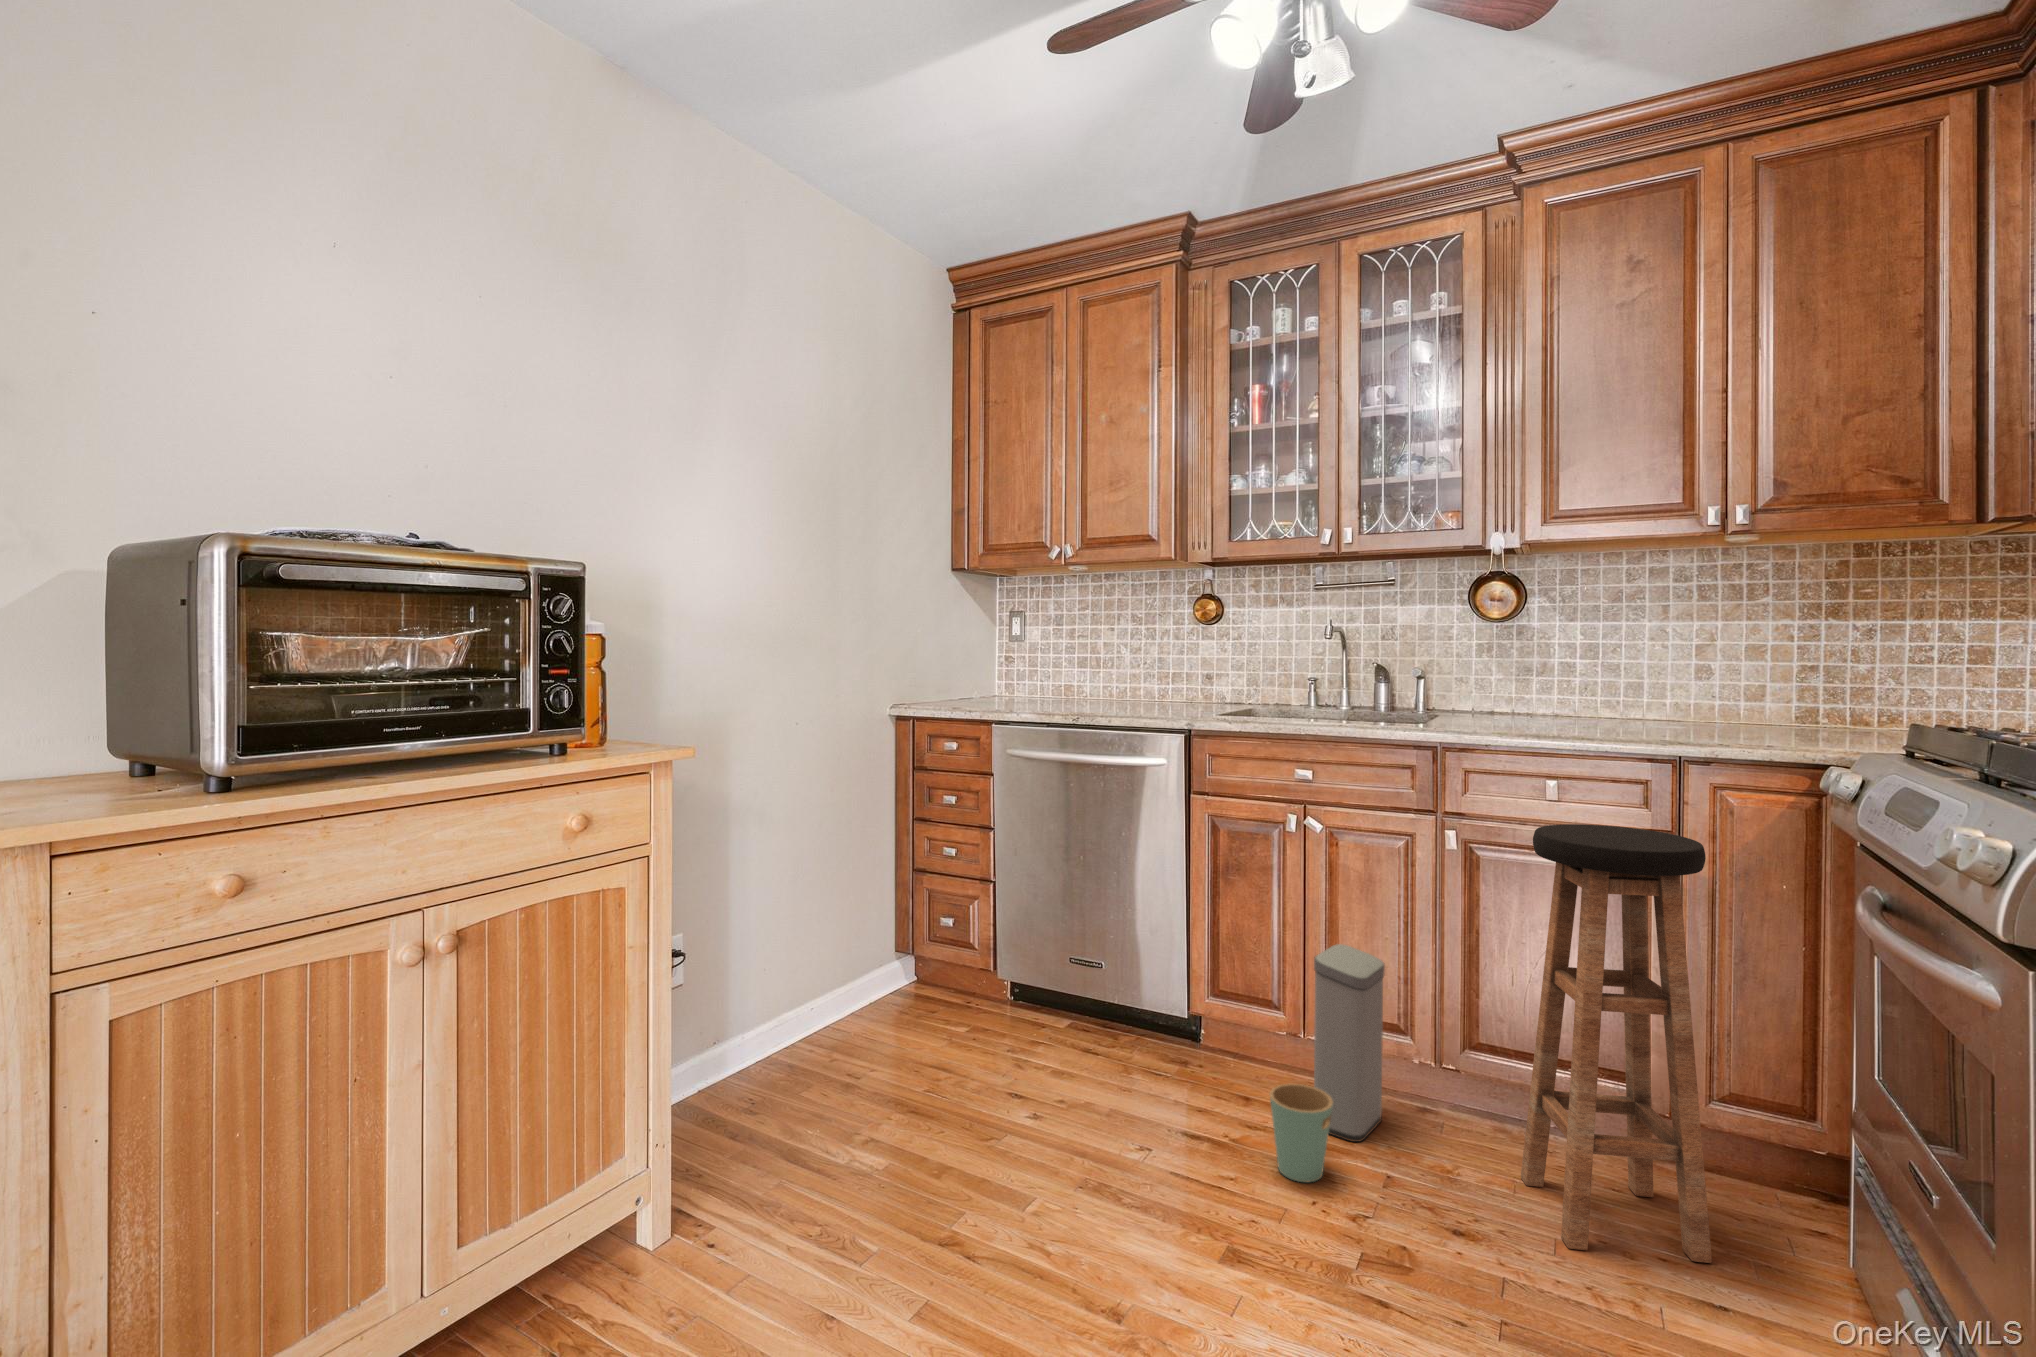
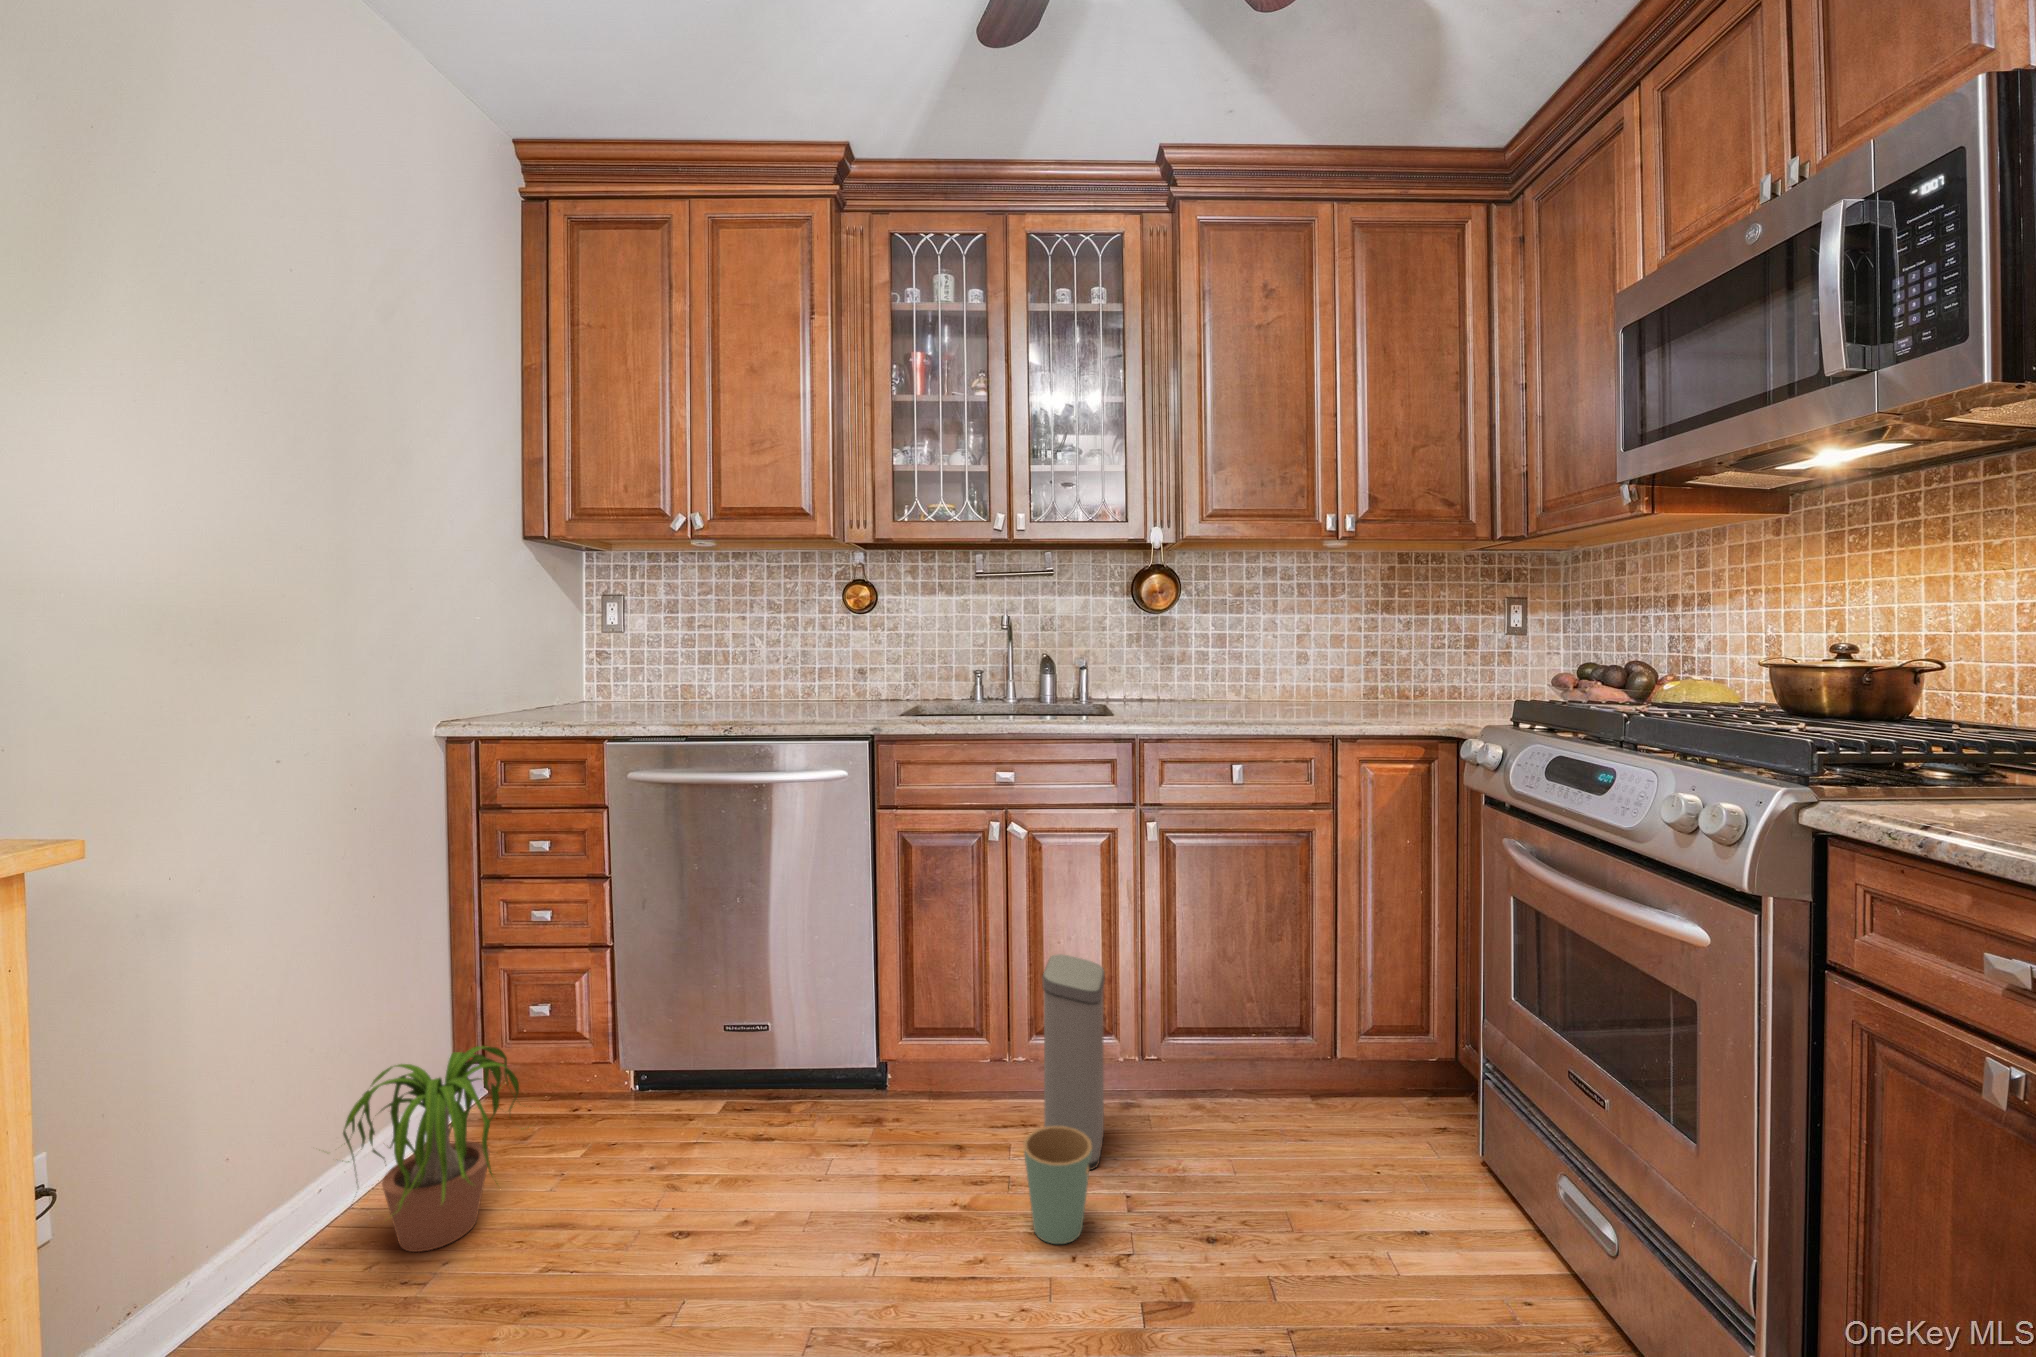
bar stool: present [1521,824,1712,1263] -> none [1245,803,1420,1229]
potted plant: none [808,933,936,1059] -> present [343,1046,519,1252]

